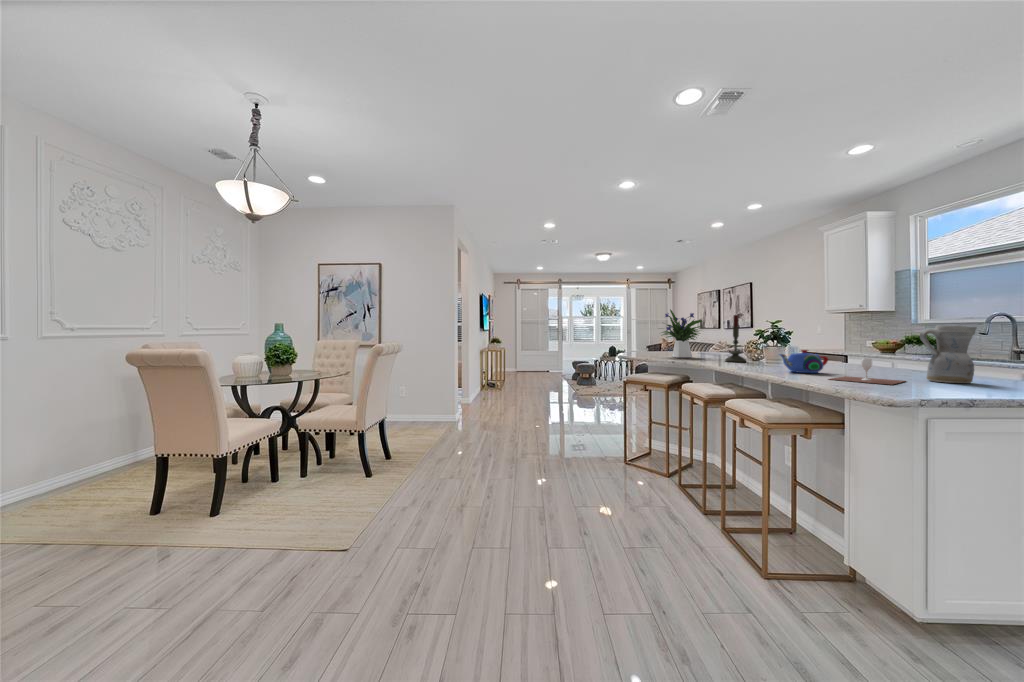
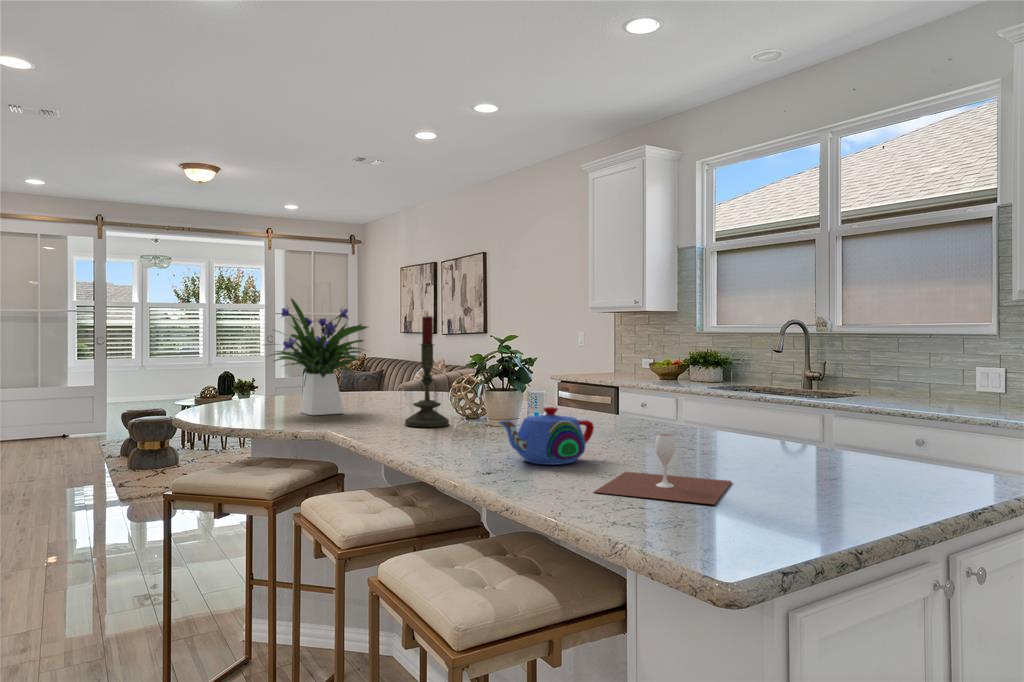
ceramic pitcher: present [920,326,977,383] -> none [748,356,831,479]

